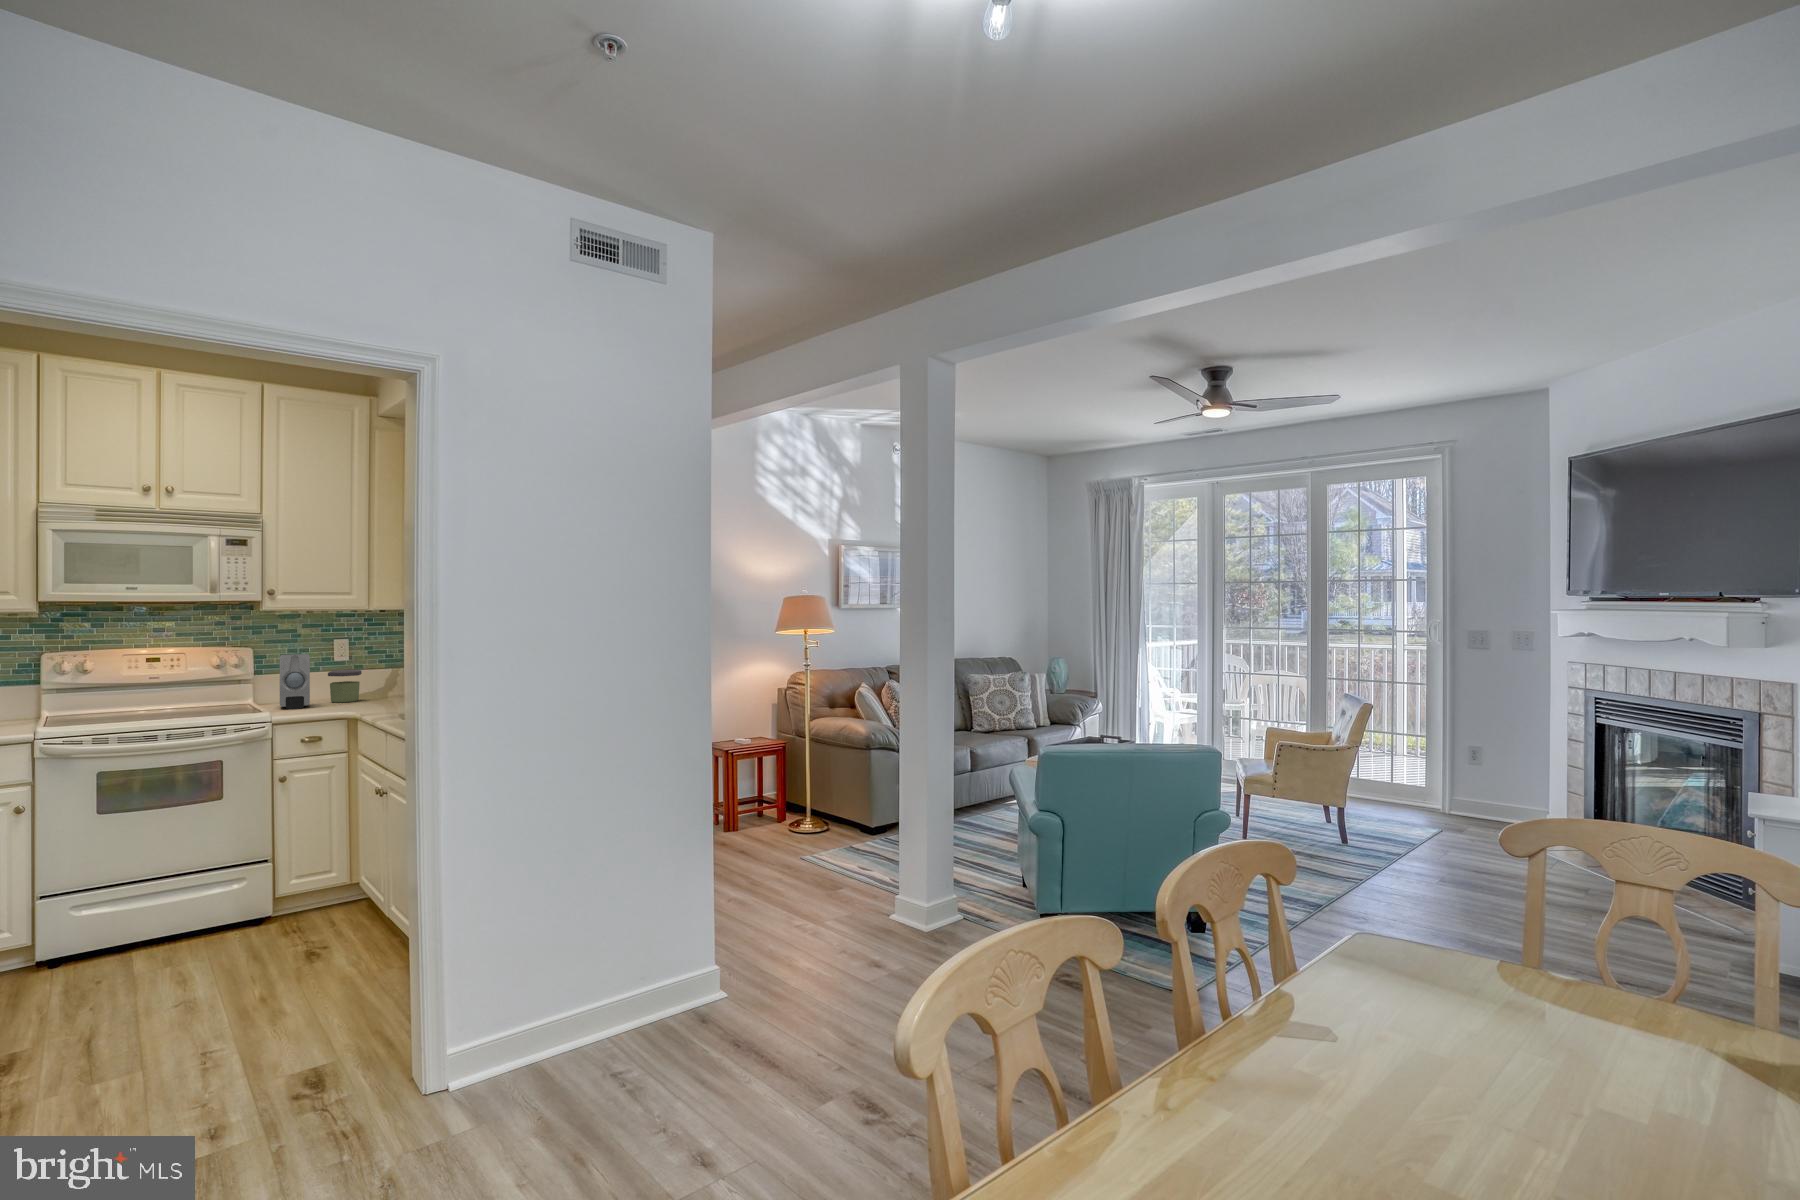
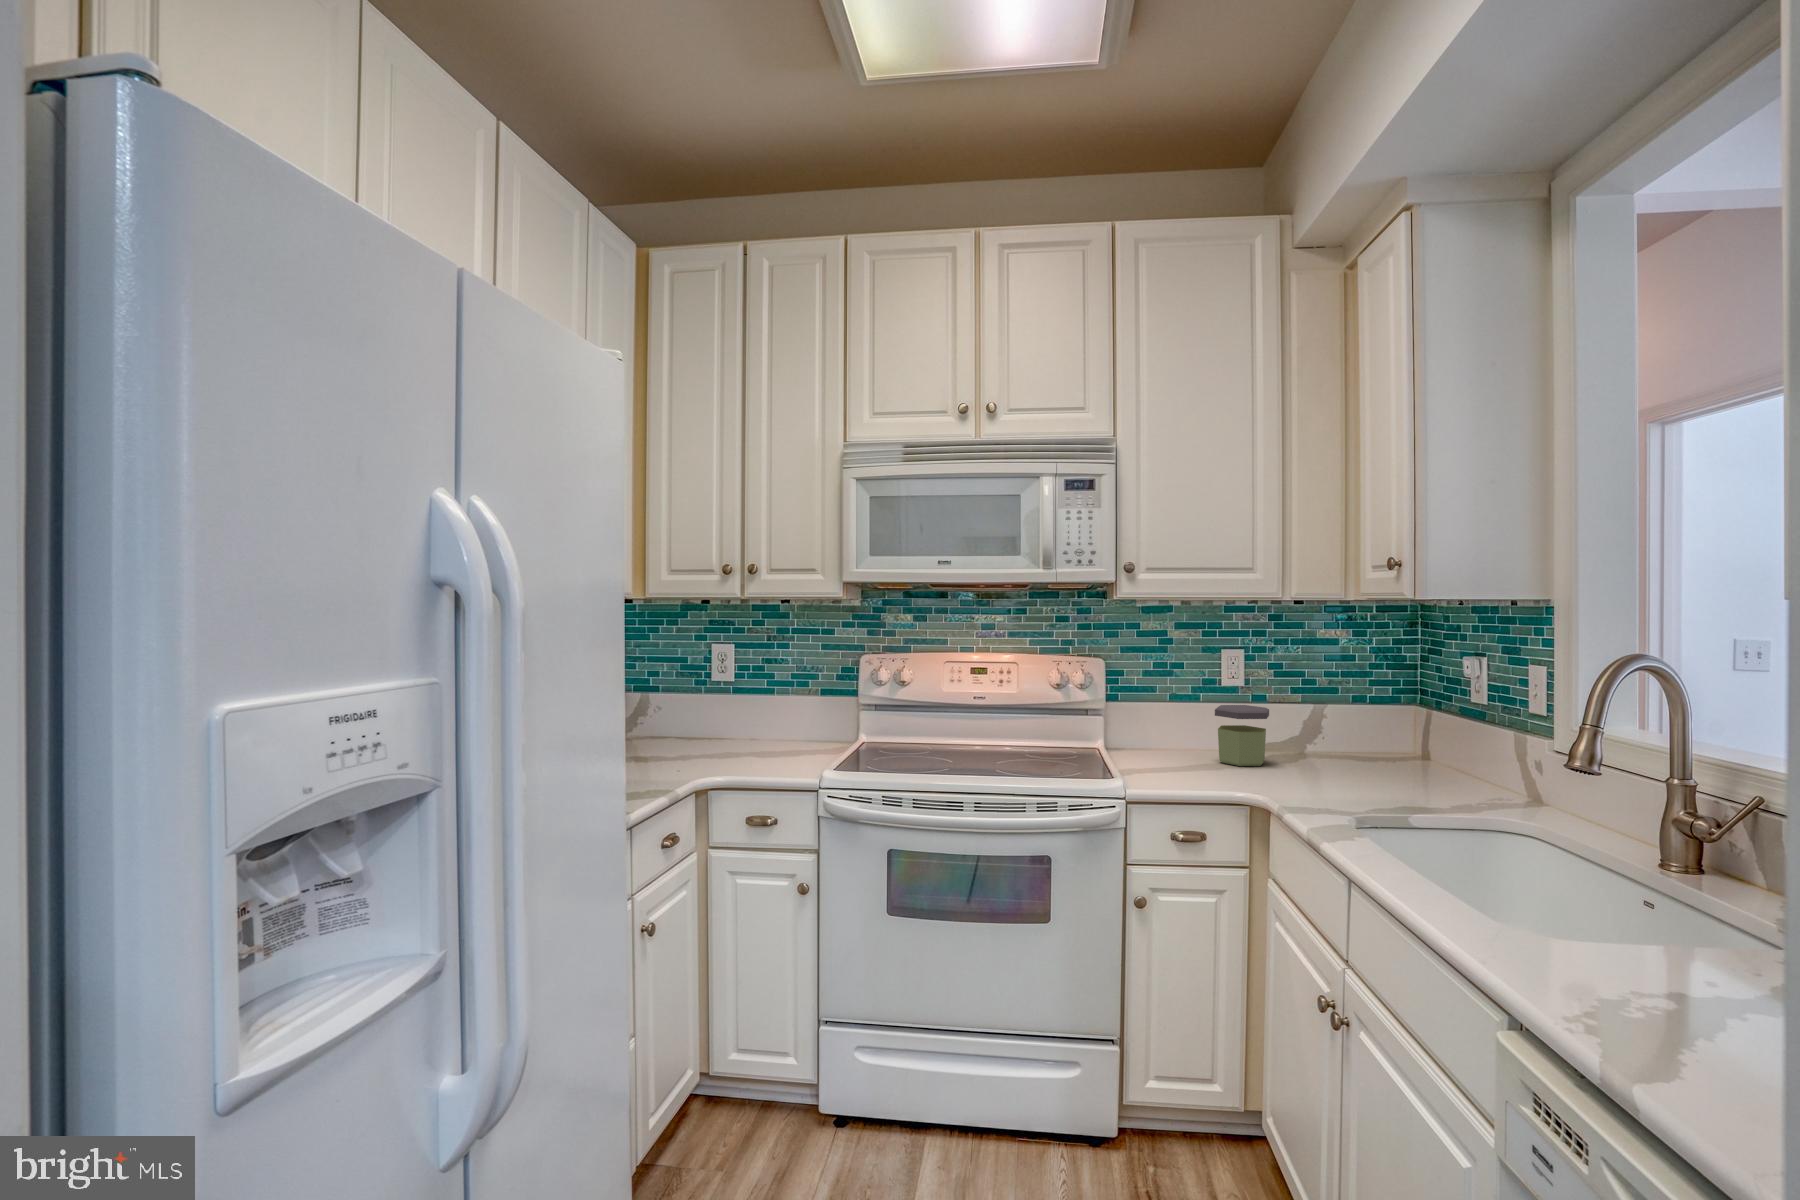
soap dispenser: present [280,654,310,709] -> none [1142,676,1189,775]

